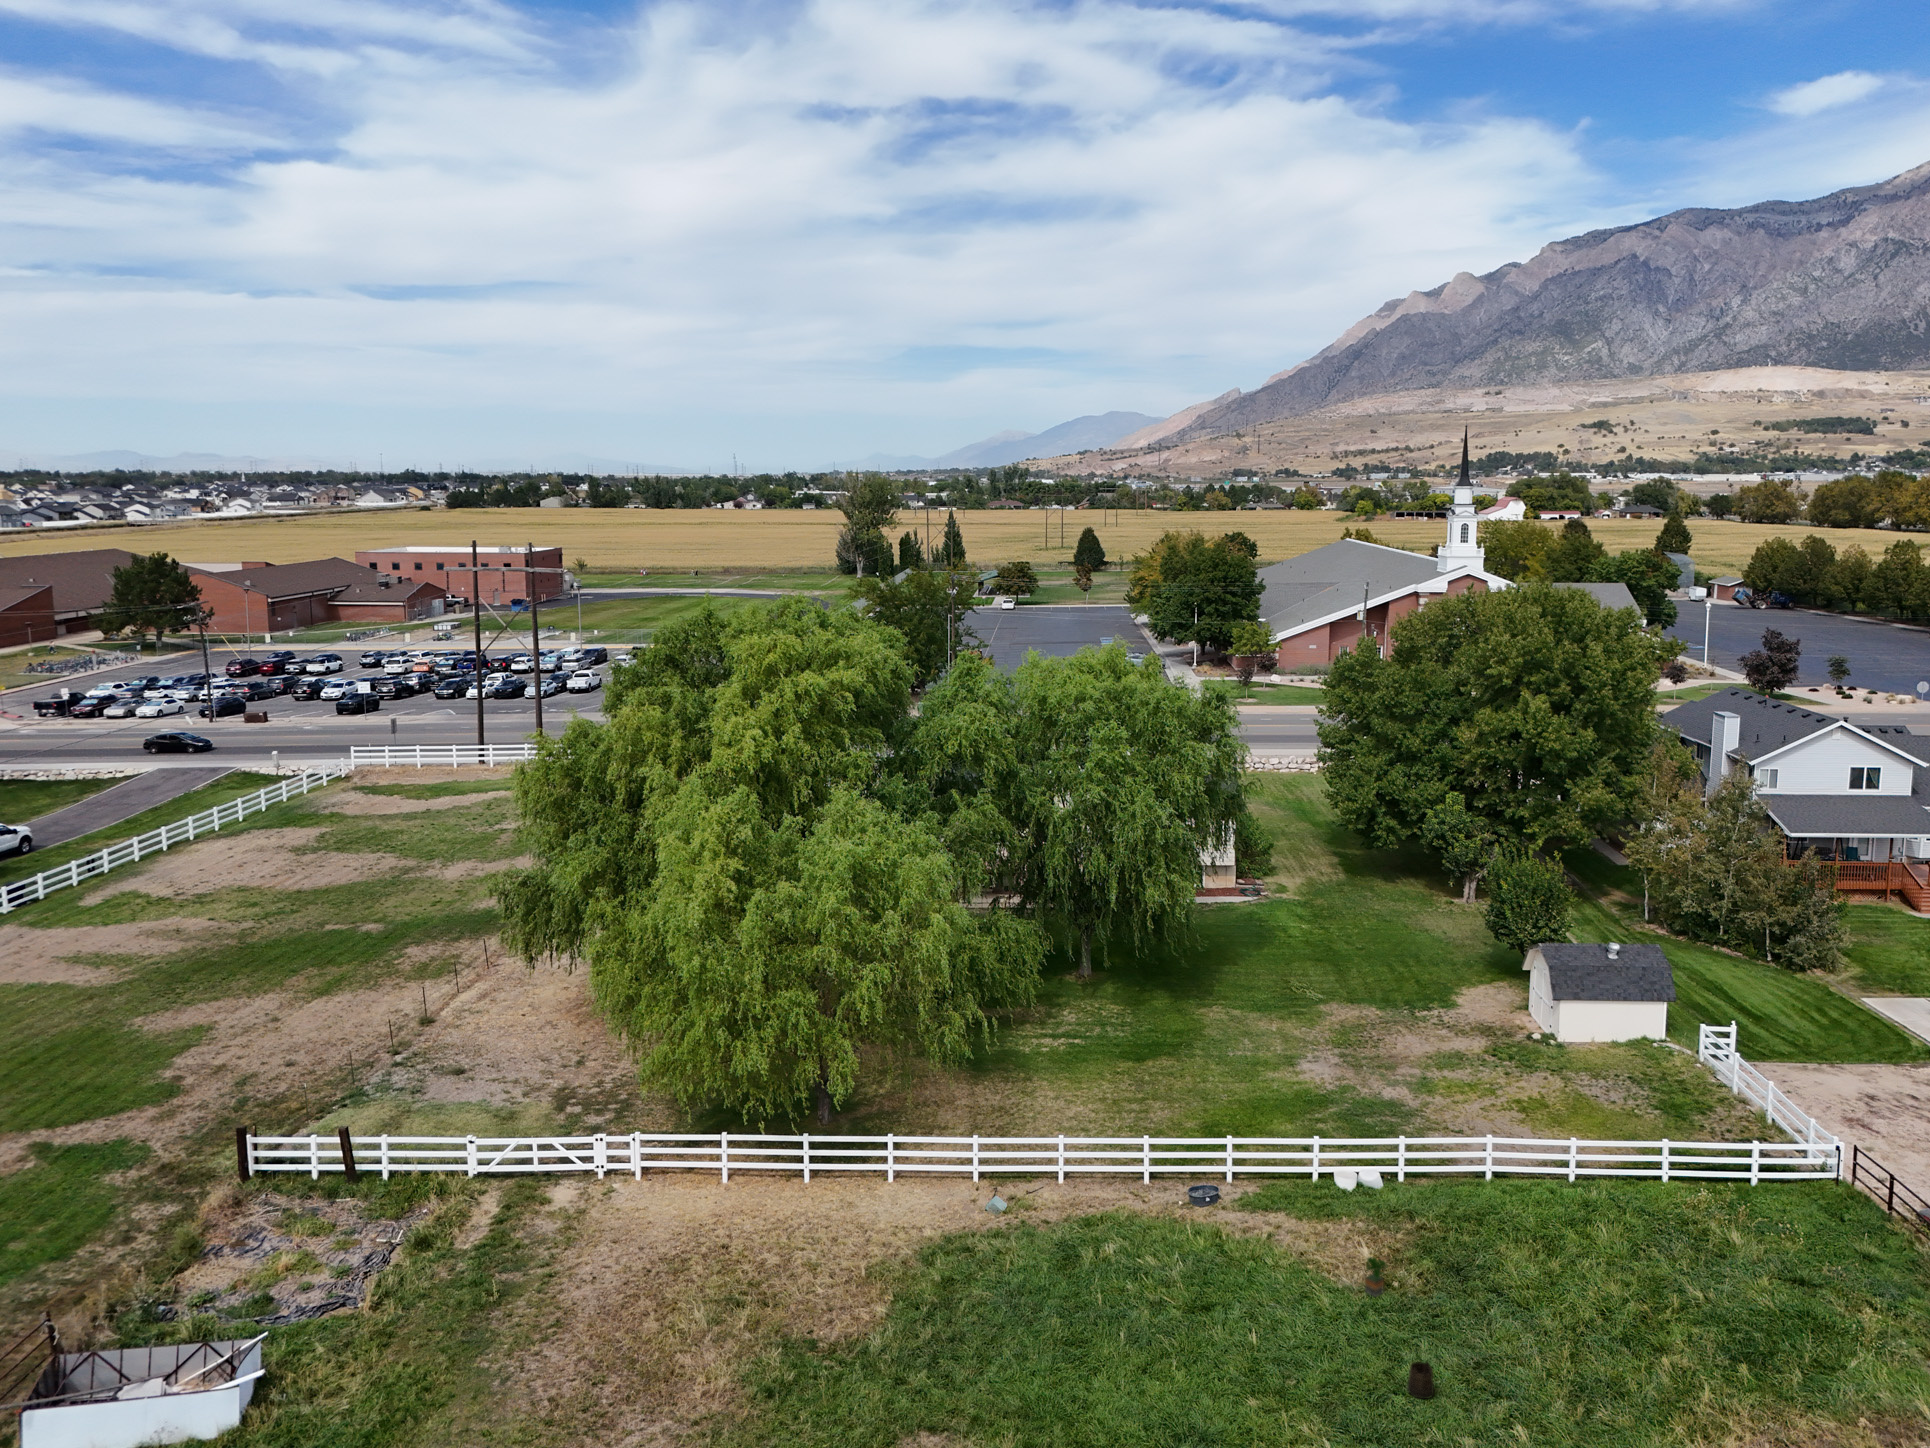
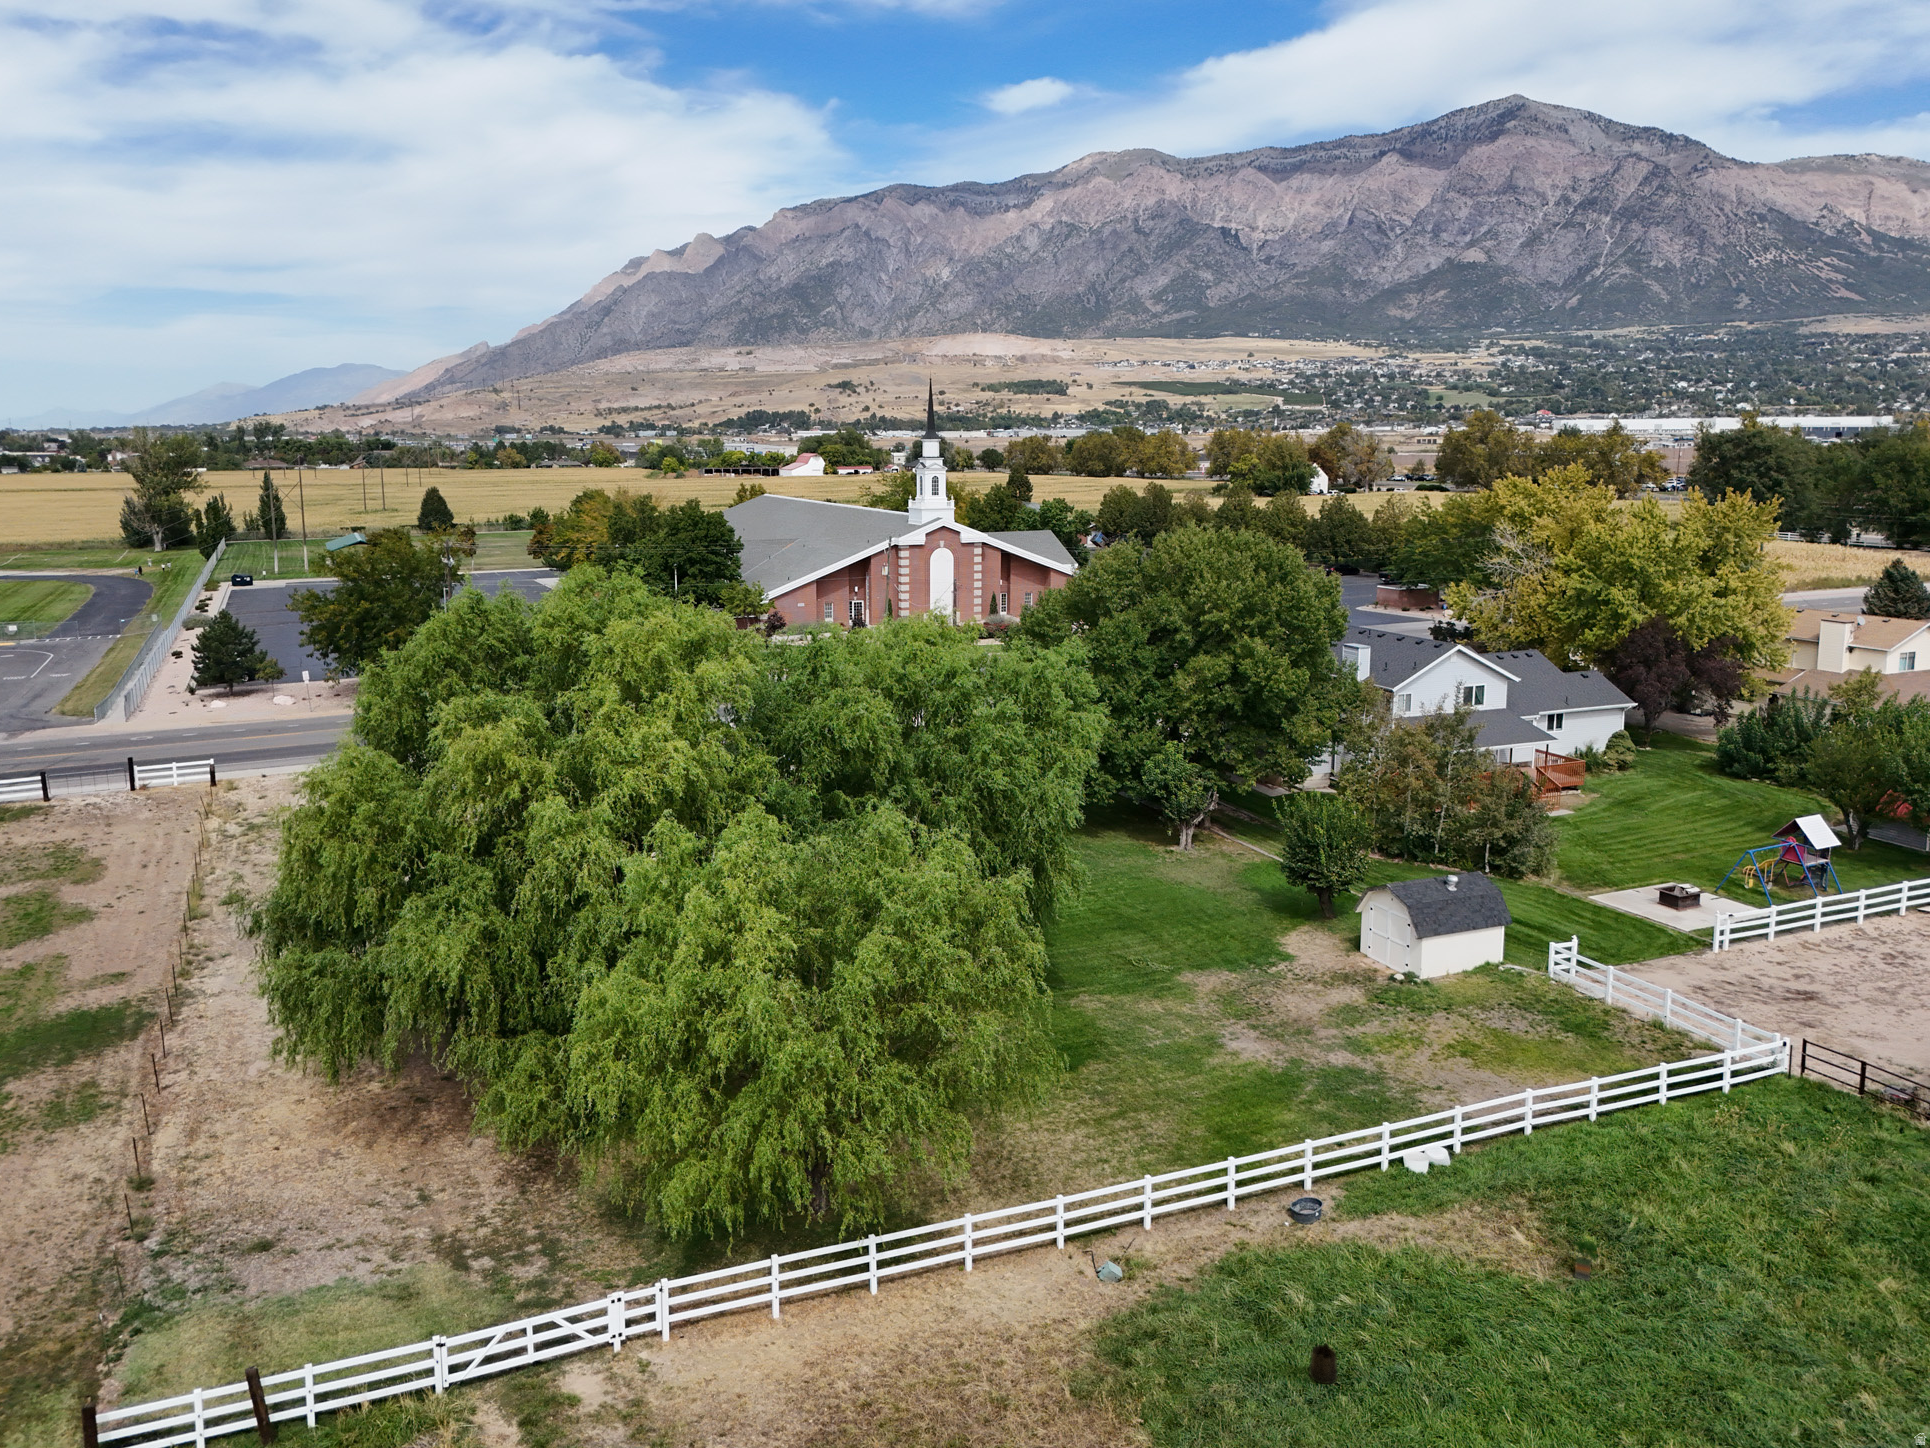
bucket: present [1407,1362,1434,1399] -> present [1309,1344,1337,1384]

